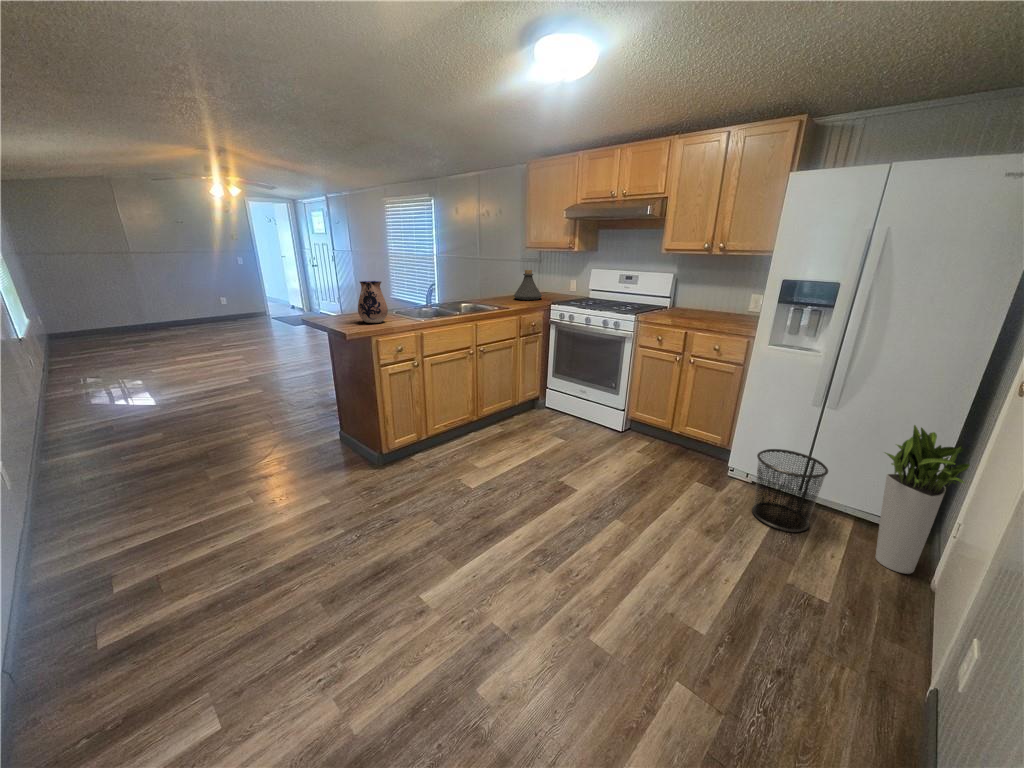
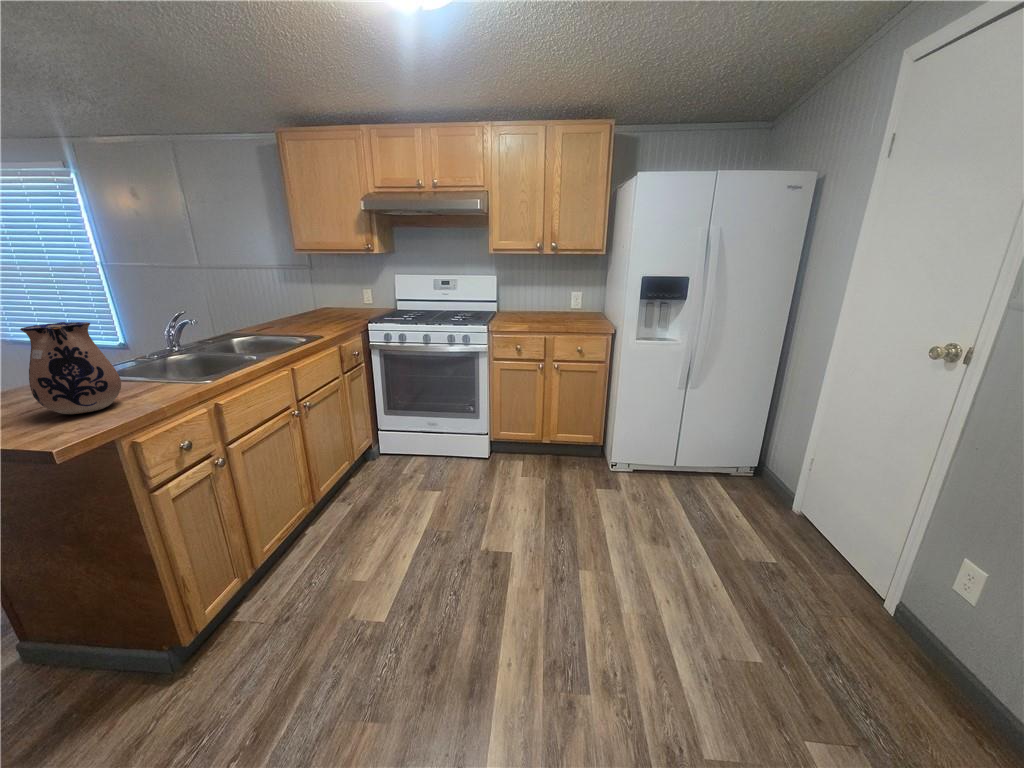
bottle: present [514,270,542,300] -> none [301,280,343,321]
planter: present [876,425,970,574] -> none [739,393,810,507]
waste bin: present [752,449,828,532] -> none [649,434,708,506]

